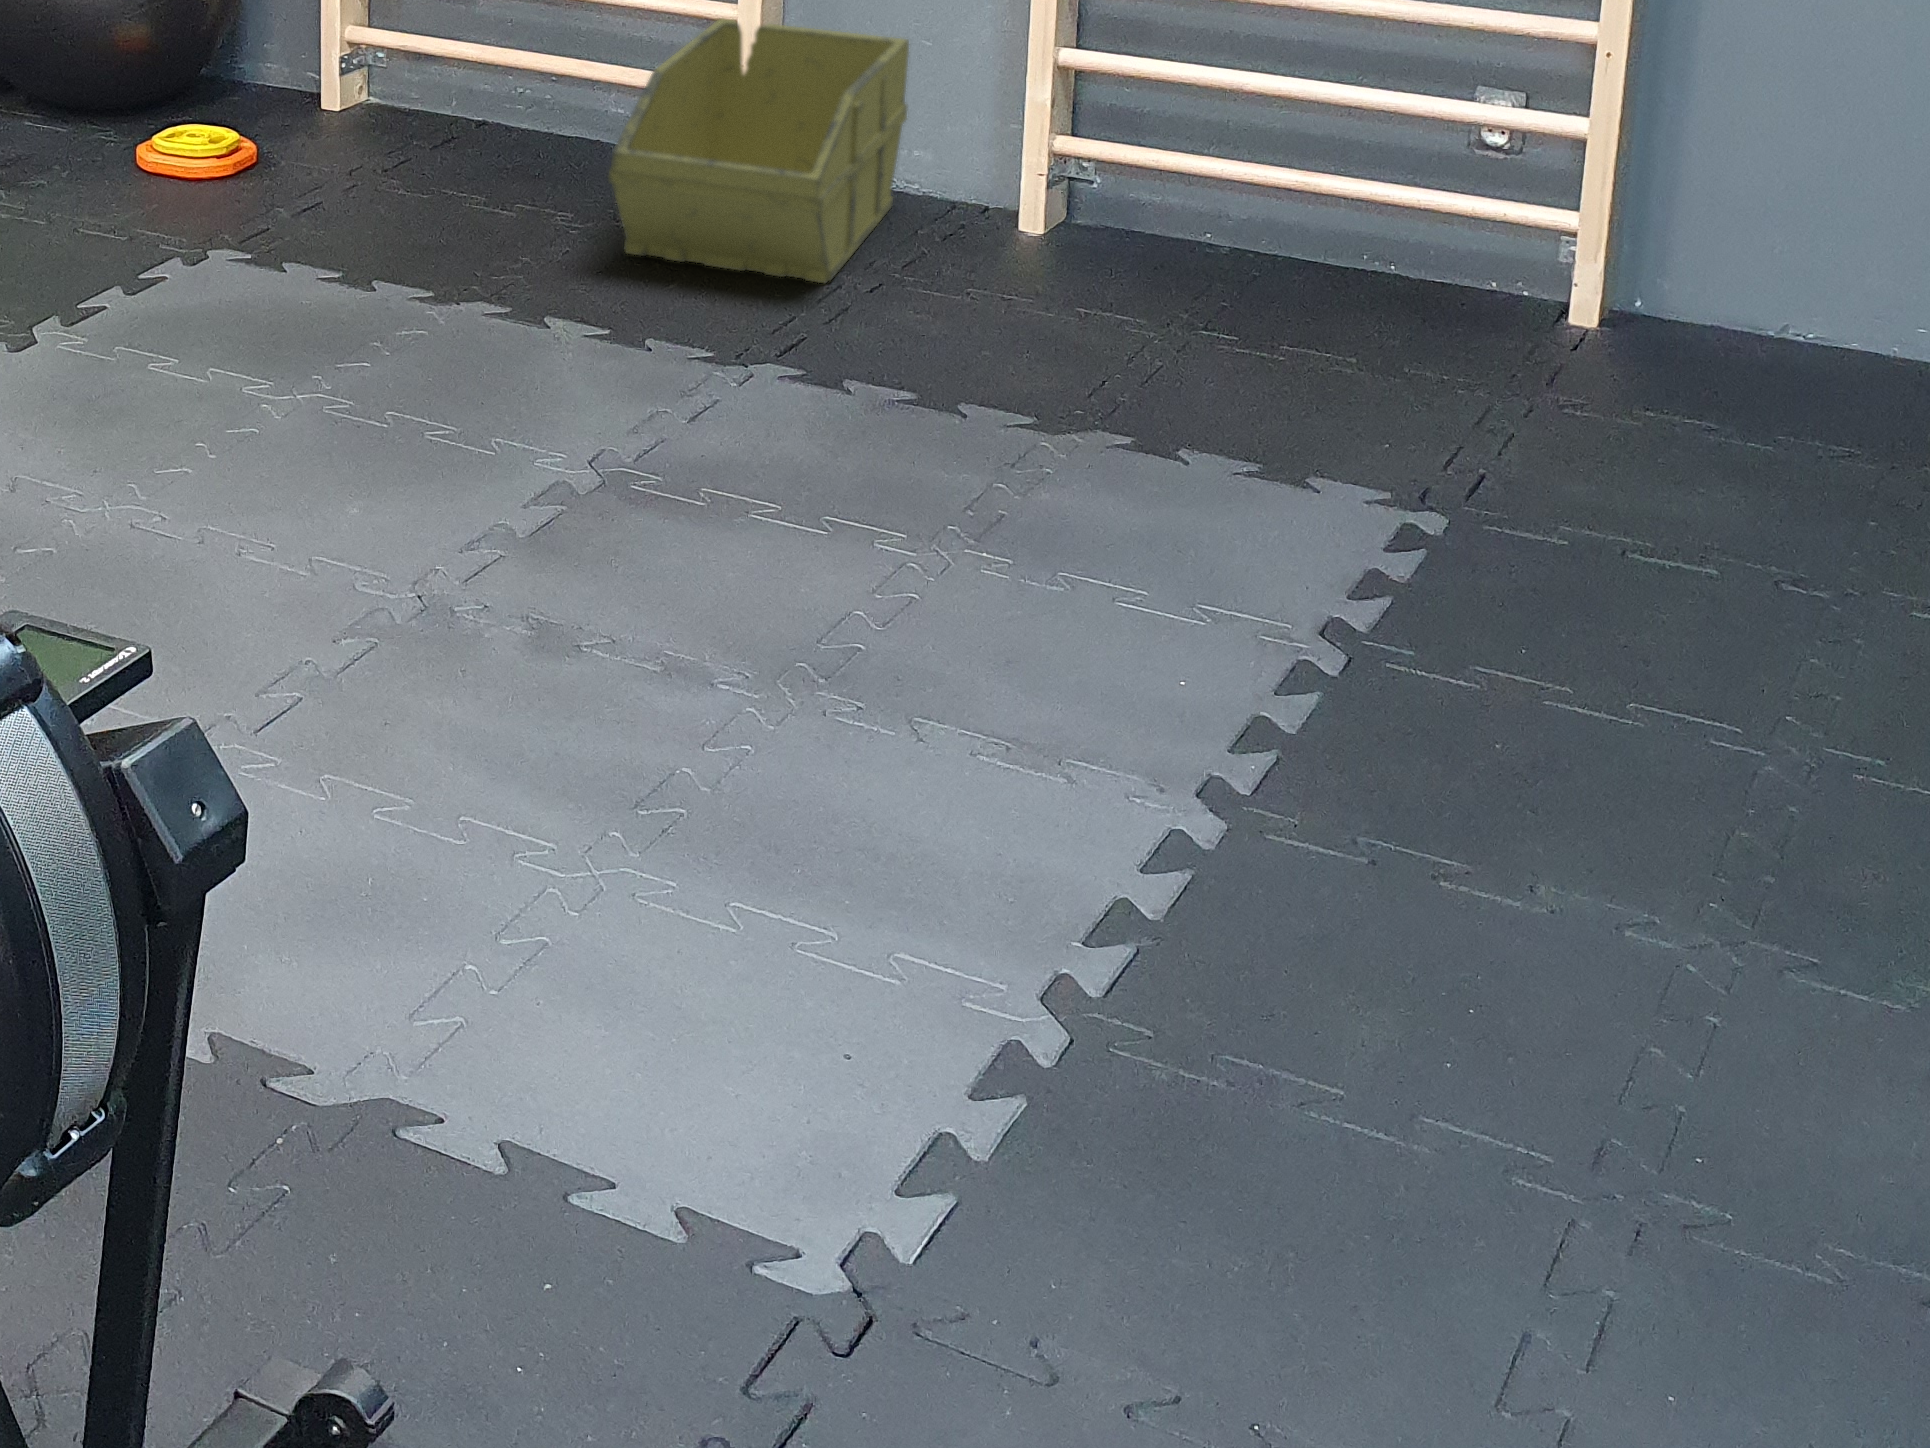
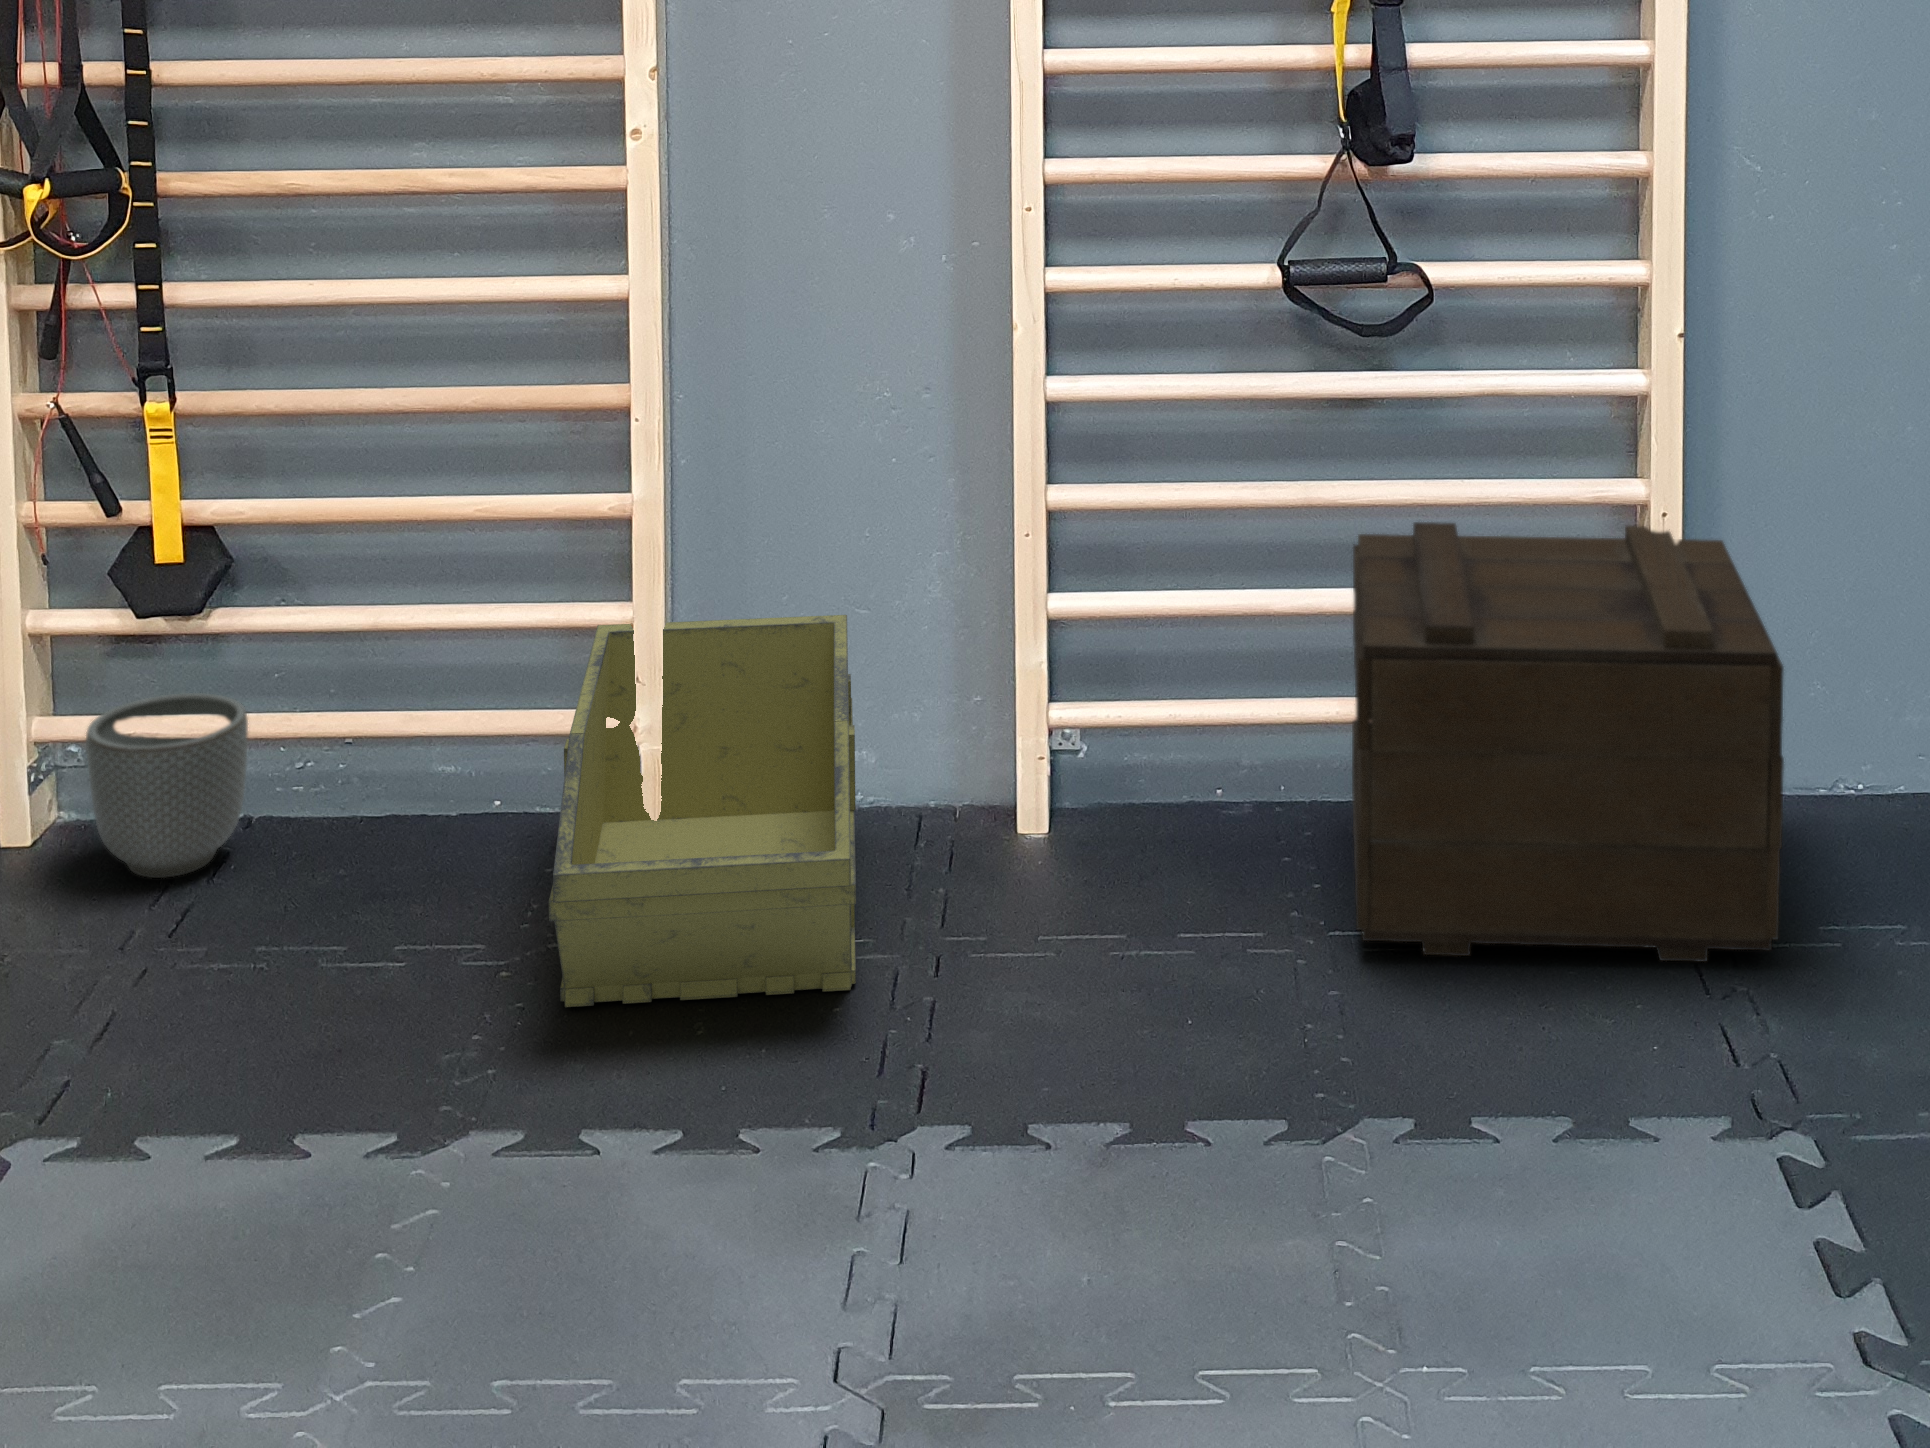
planter: none [368,24,476,144] -> present [86,693,248,878]
wooden crate: none [1228,28,1685,403] -> present [1352,522,1784,962]

